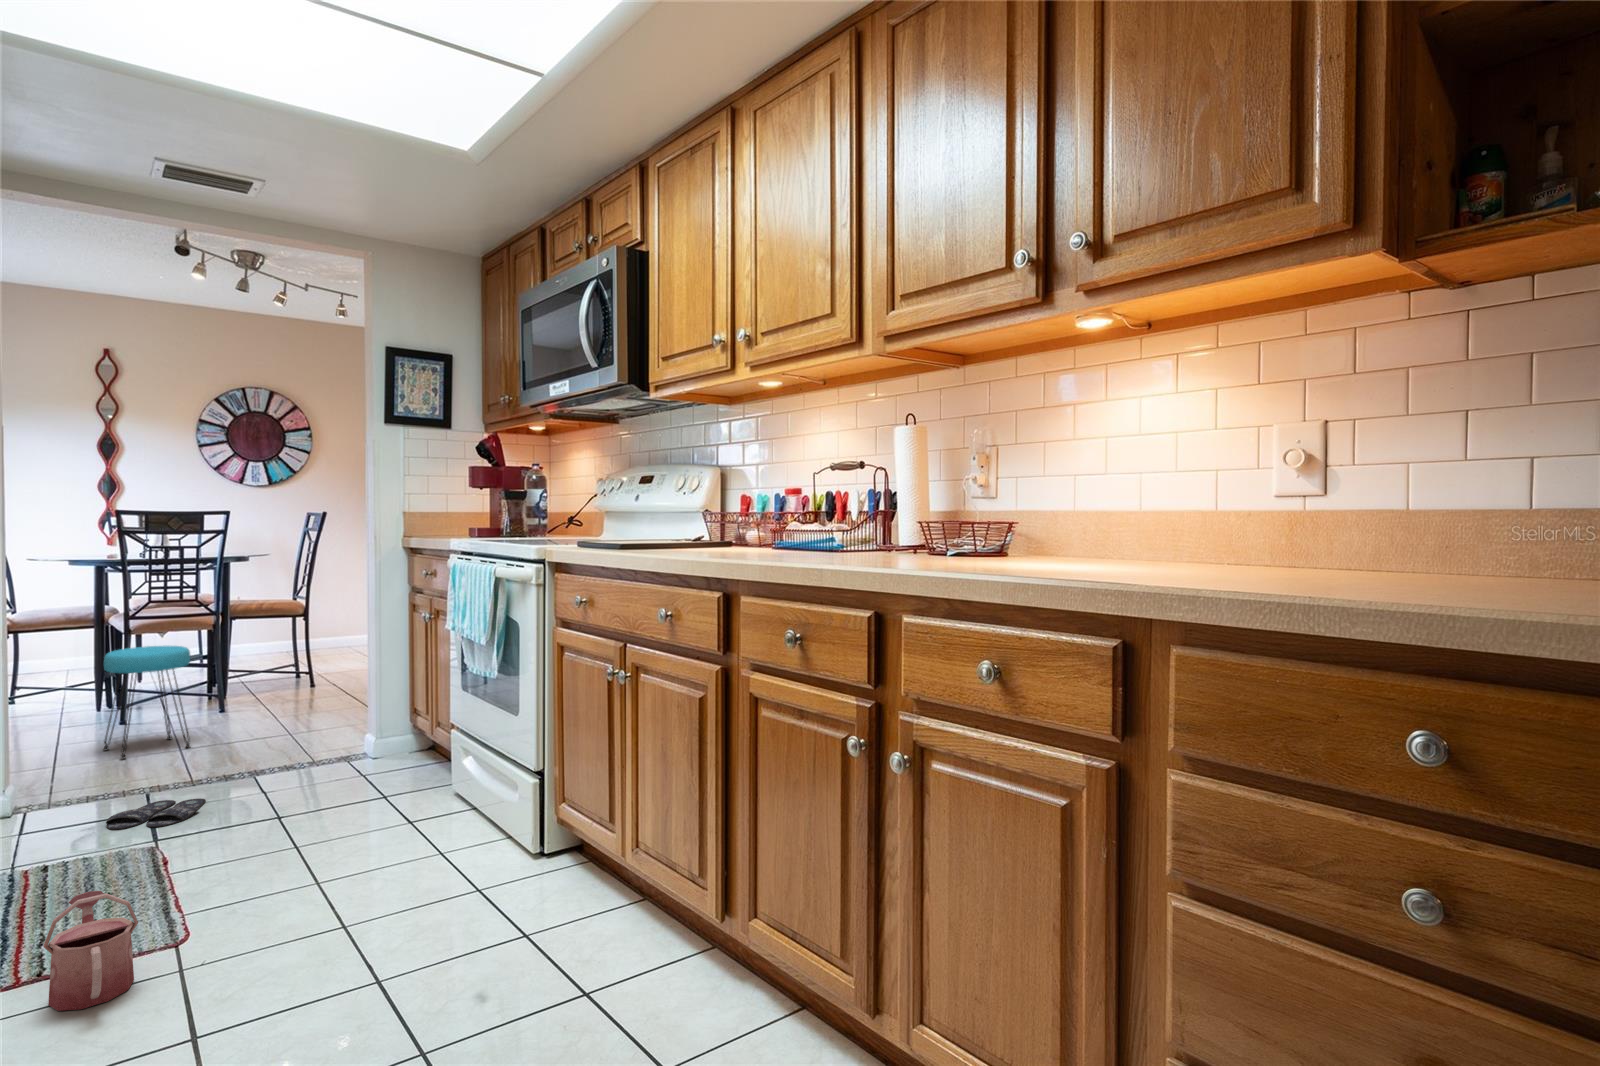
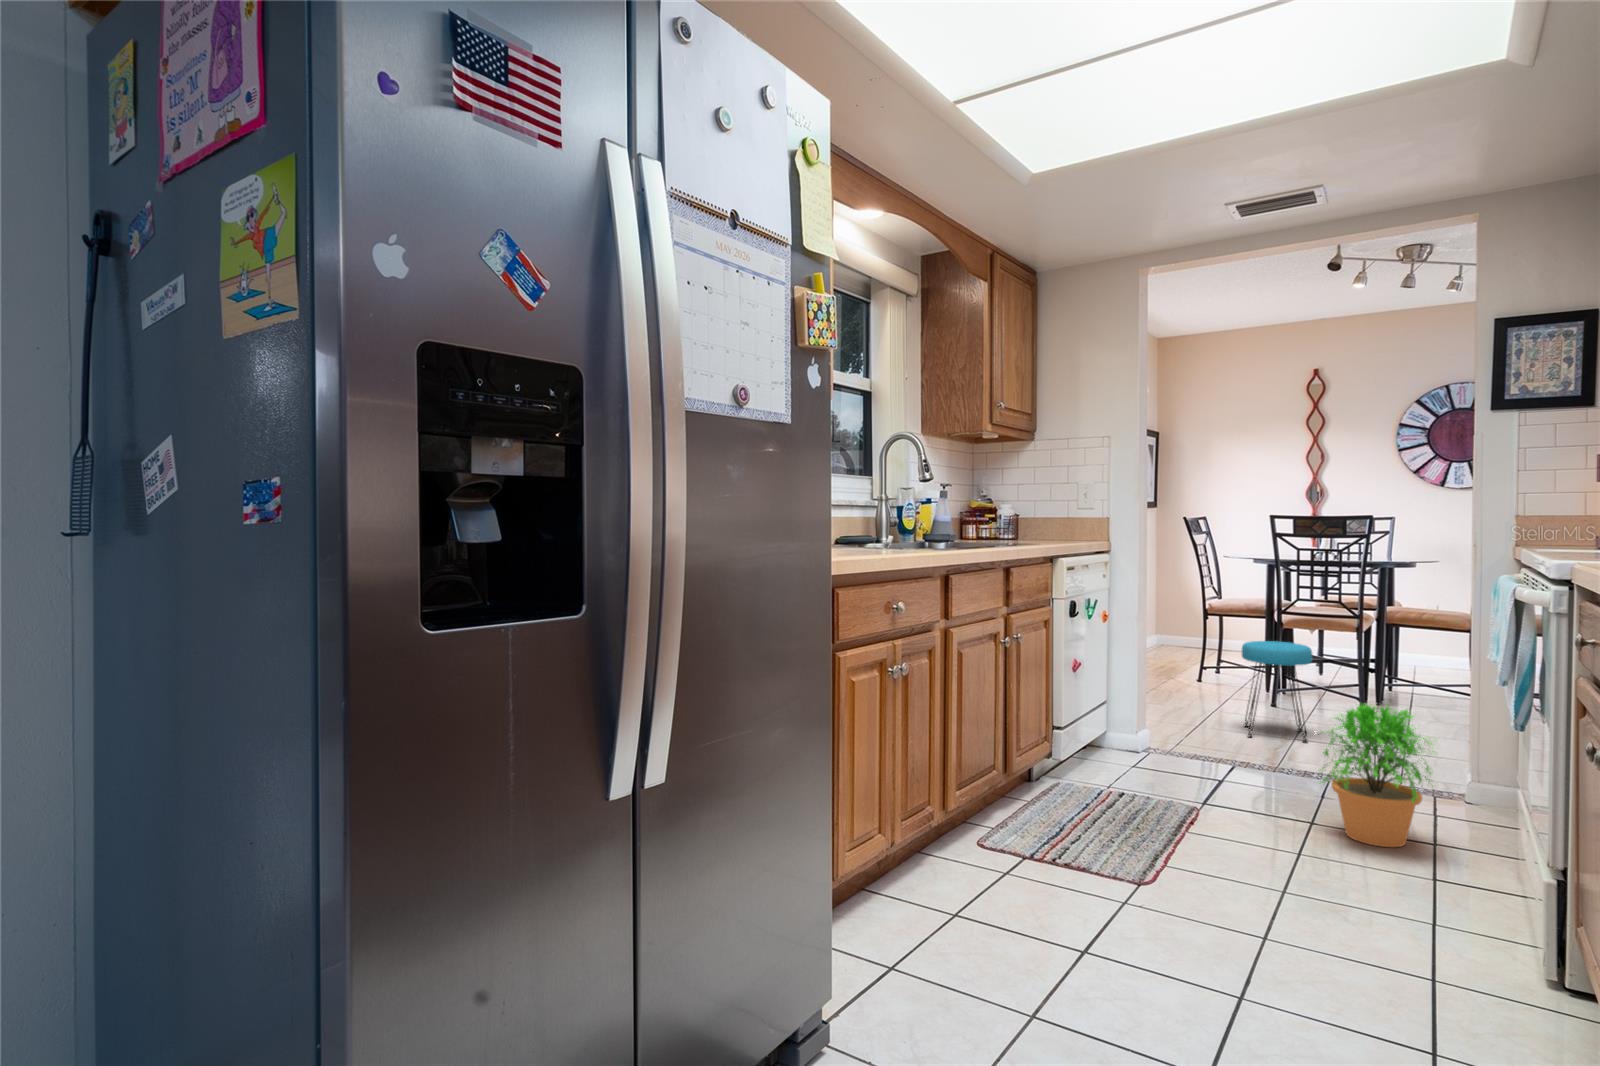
potted plant: none [280,678,402,814] -> present [1318,704,1433,847]
slippers: present [106,798,206,830] -> none [1186,775,1269,798]
watering can: present [43,891,138,1011] -> none [1039,811,1095,894]

